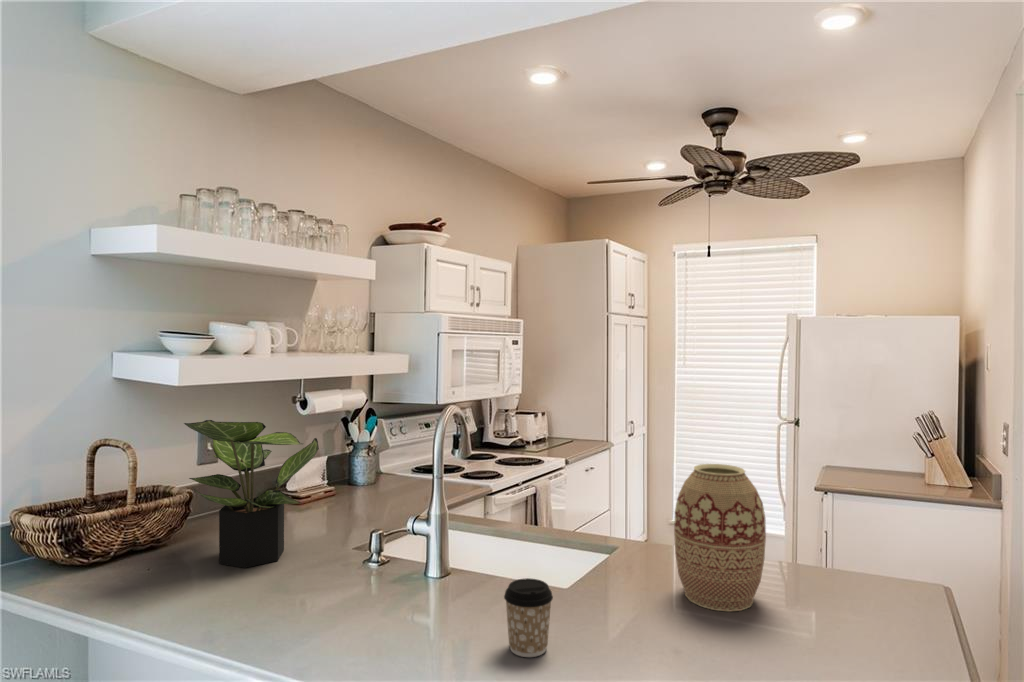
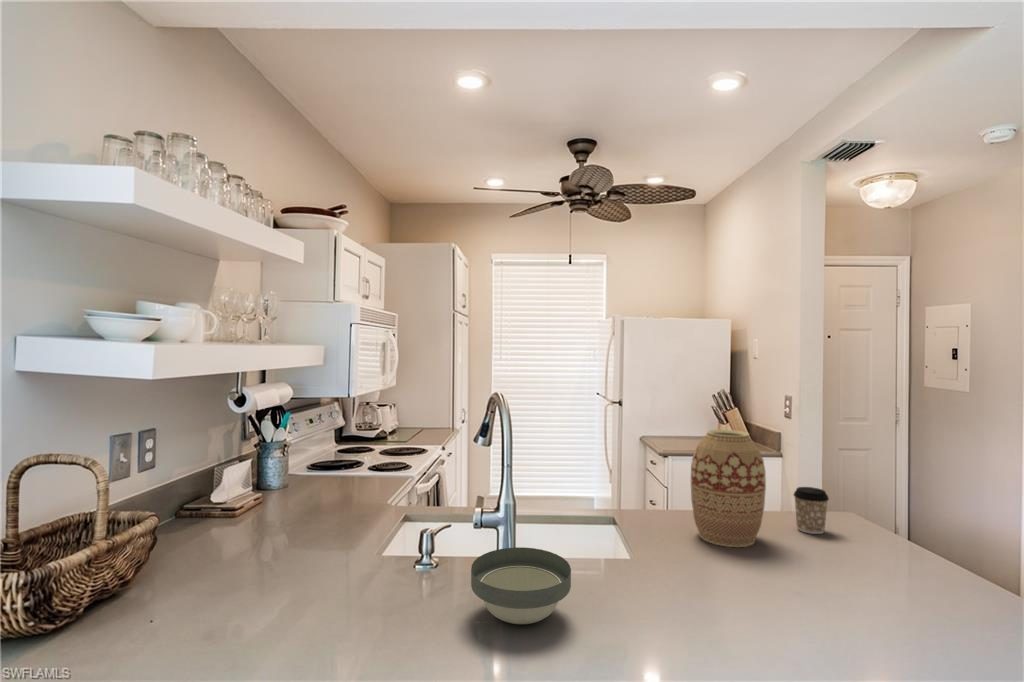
potted plant: present [184,420,319,568] -> none [186,415,343,594]
bowl: none [331,561,430,634] -> present [471,547,571,624]
coffee cup: present [504,578,553,657] -> present [794,487,829,534]

